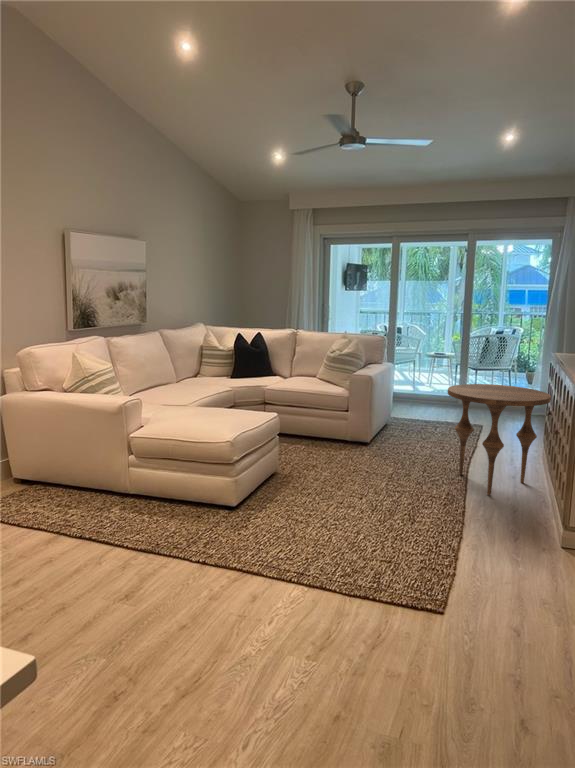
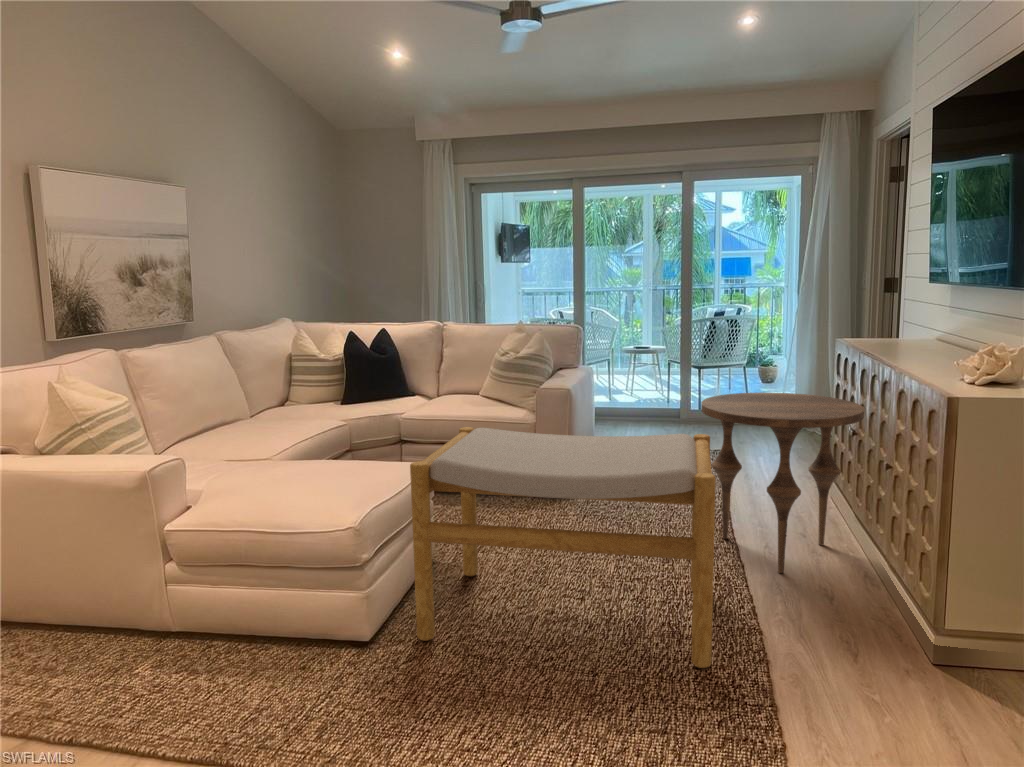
footstool: none [262,393,444,537] -> present [410,427,716,668]

